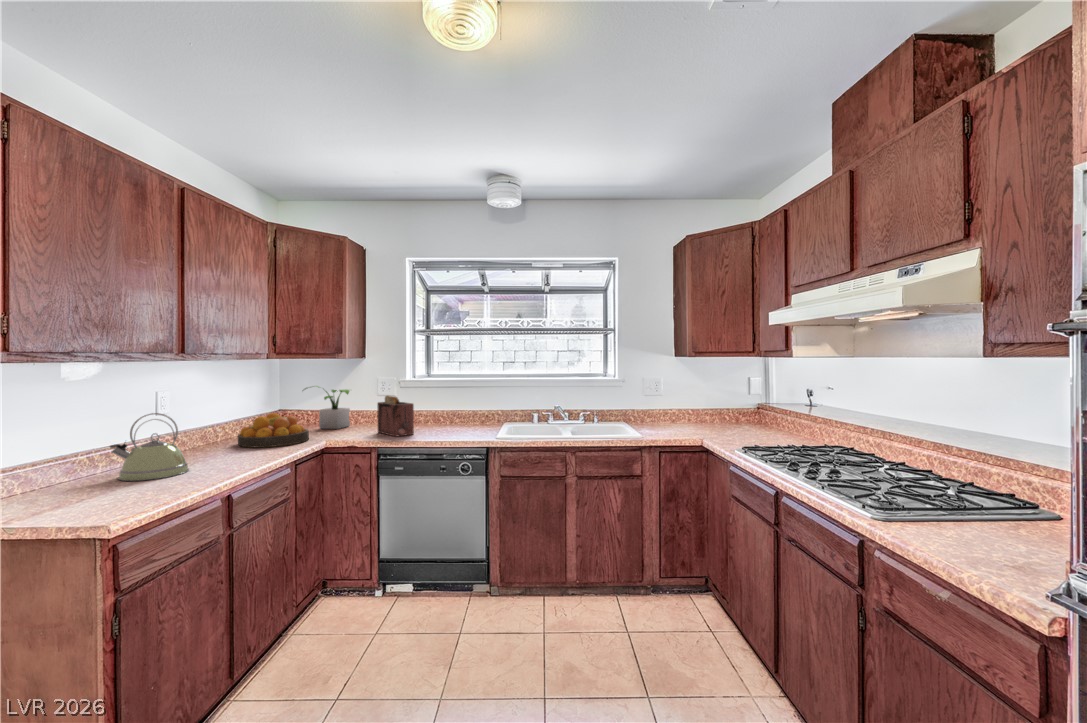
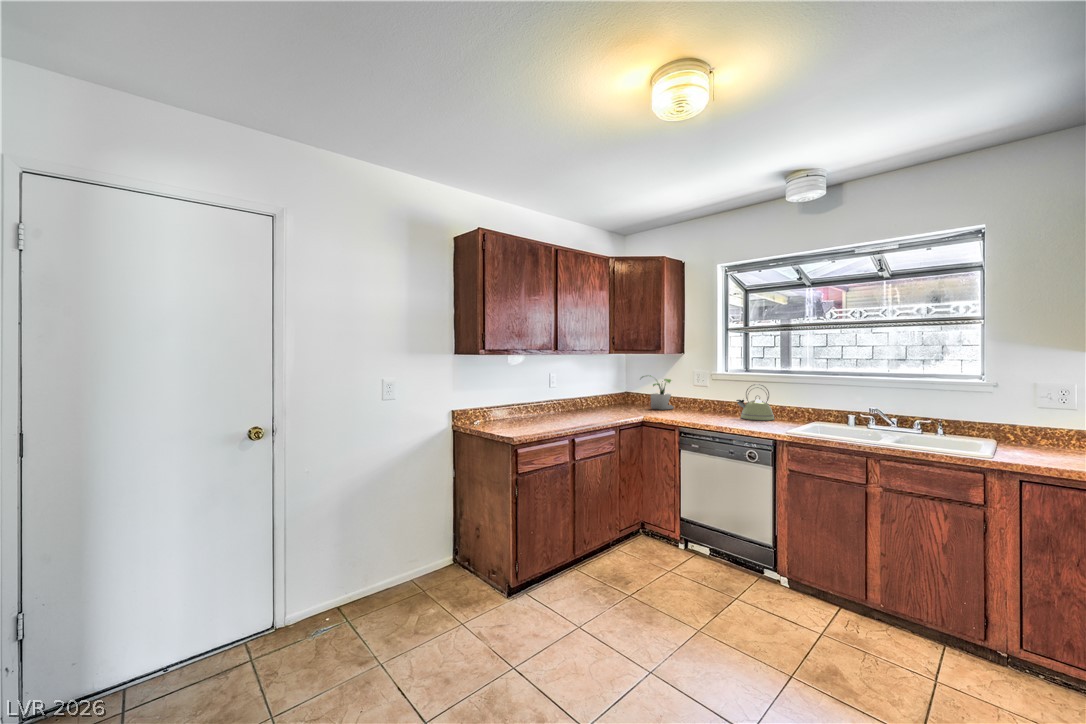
toaster: present [377,396,414,436] -> none [688,386,715,420]
kettle: present [110,413,189,481] -> present [736,384,774,421]
fruit bowl: present [238,413,309,448] -> none [592,393,636,416]

